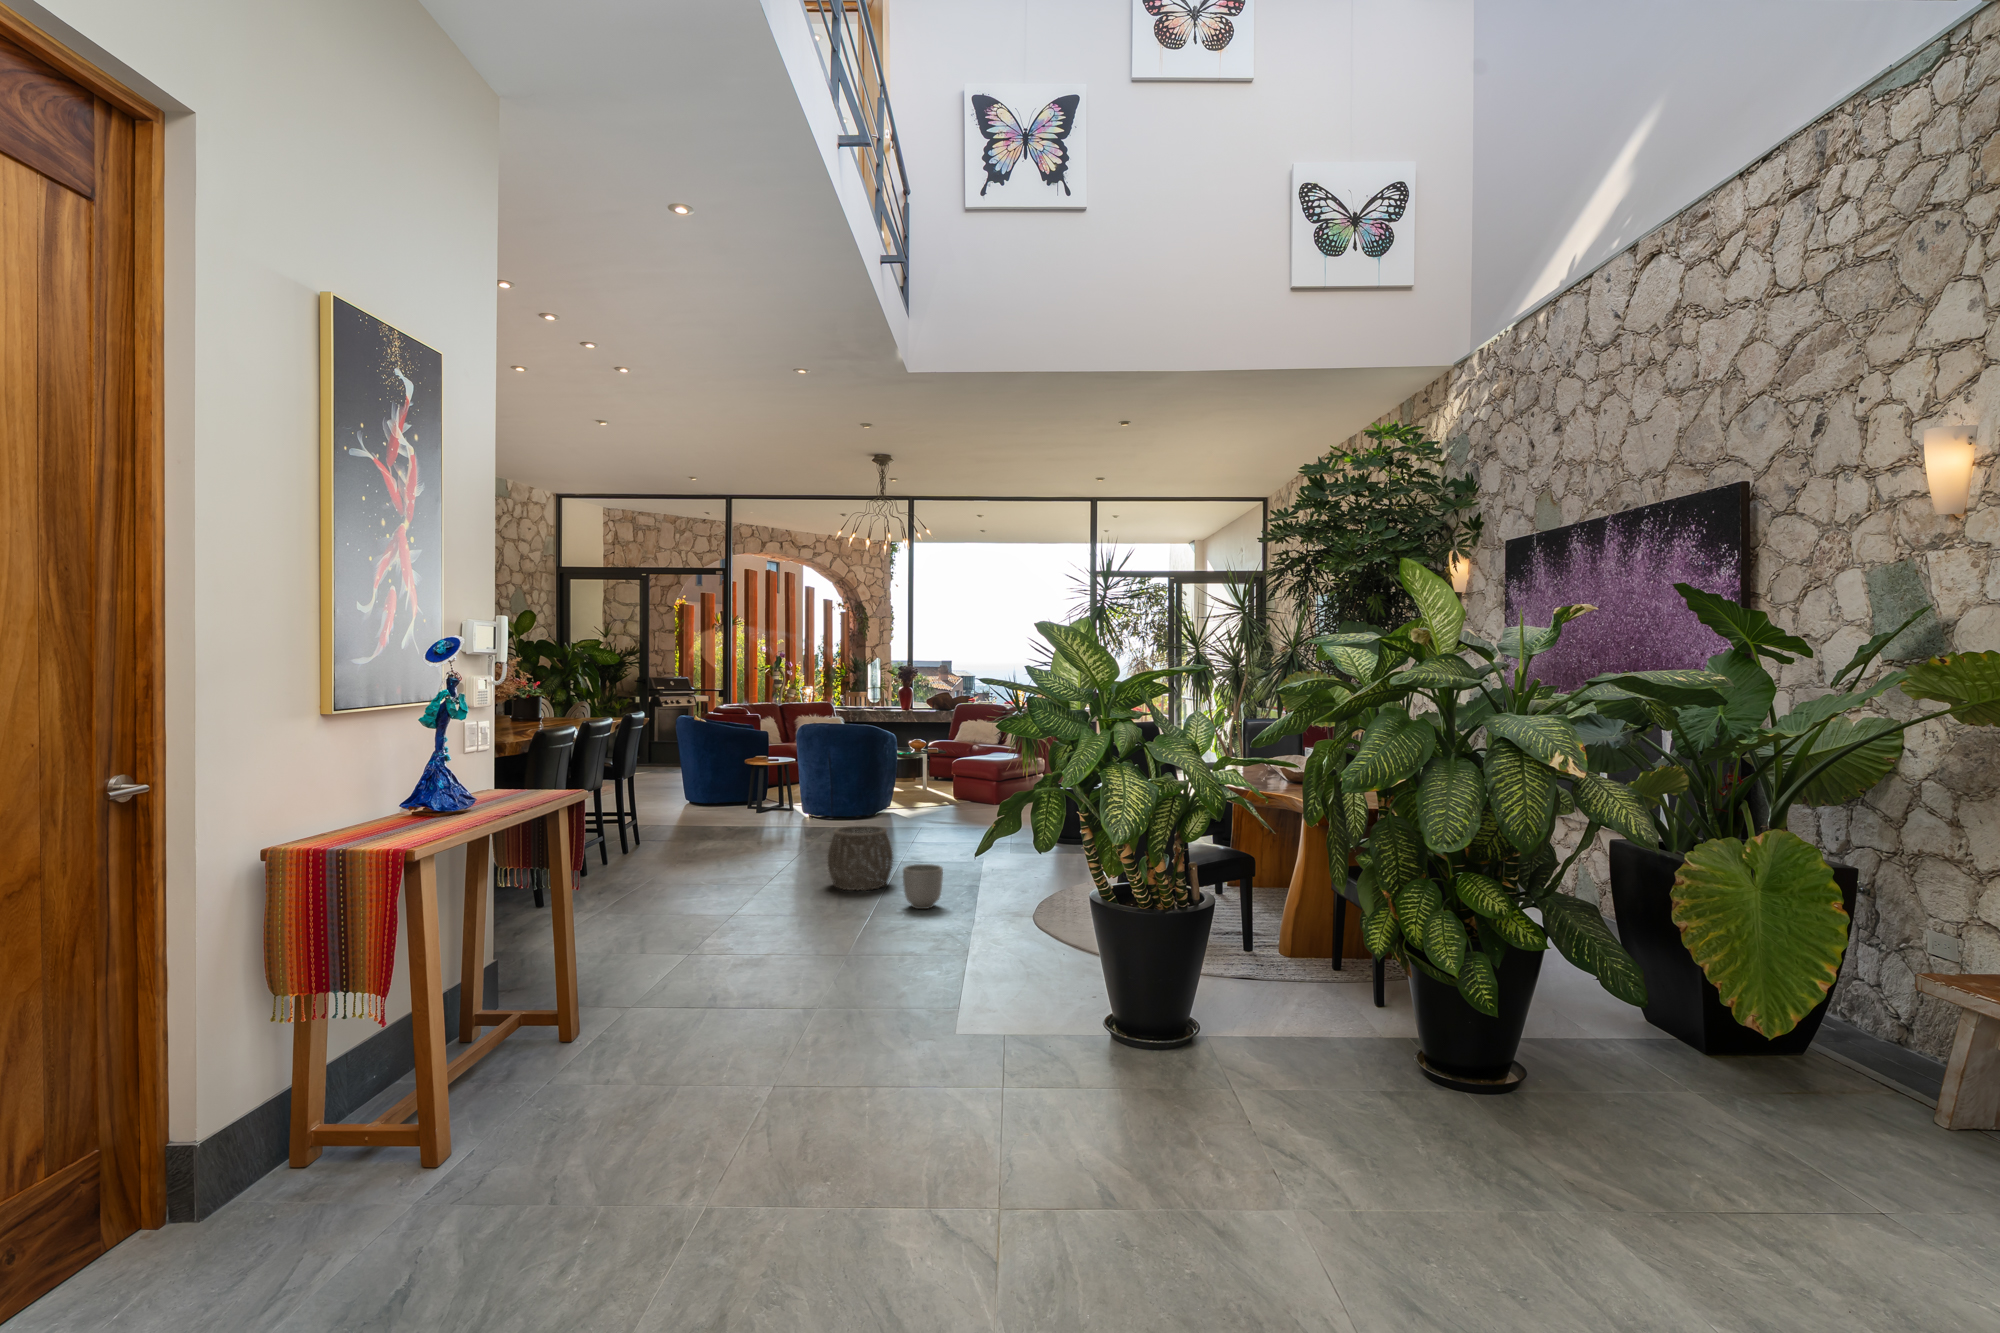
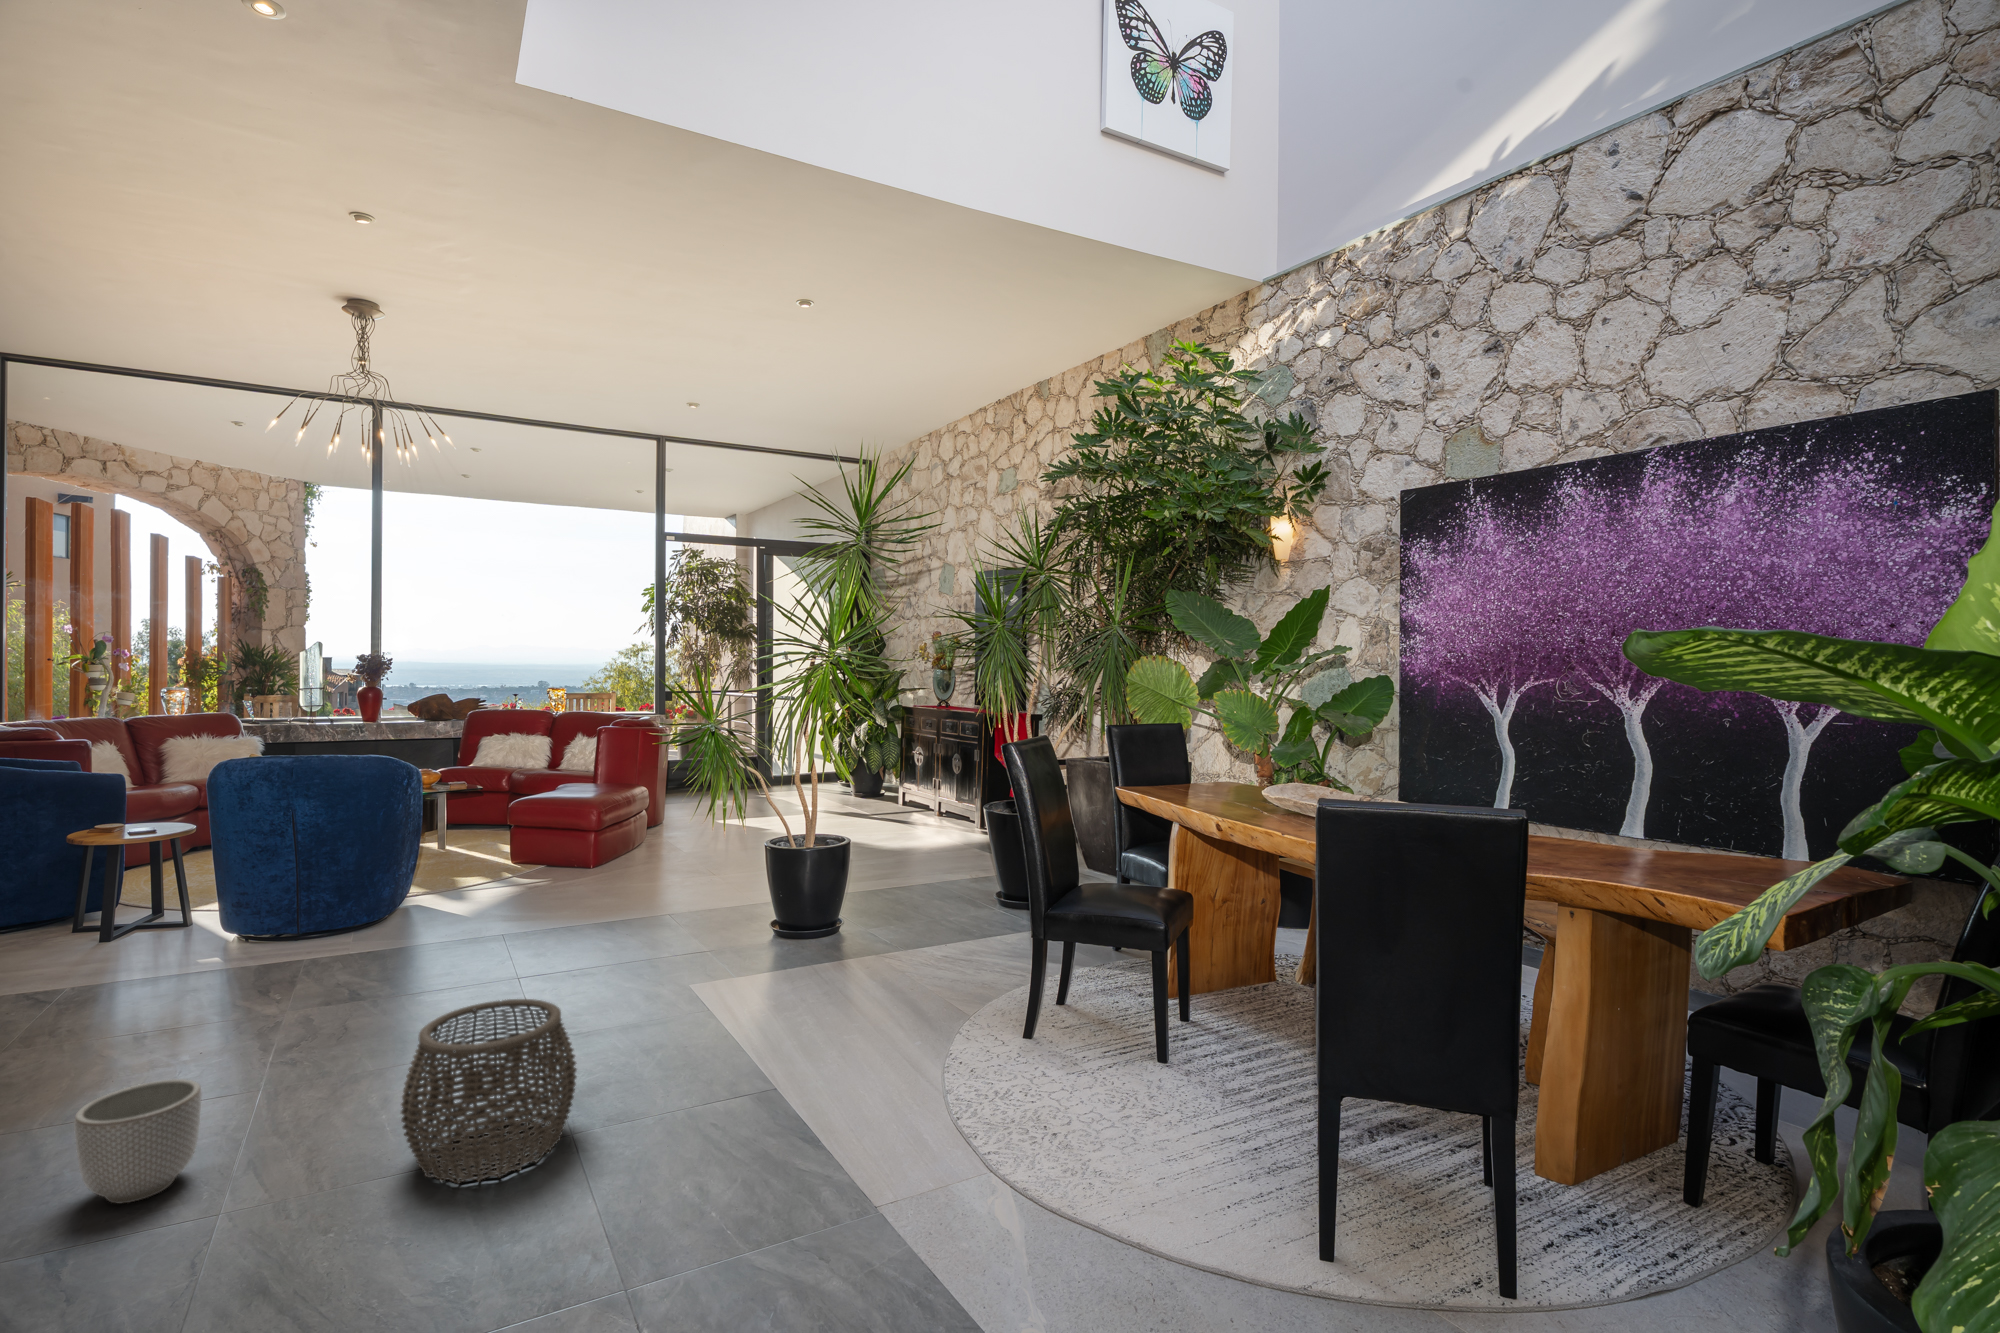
planter: present [903,864,943,909] -> present [74,1079,201,1203]

